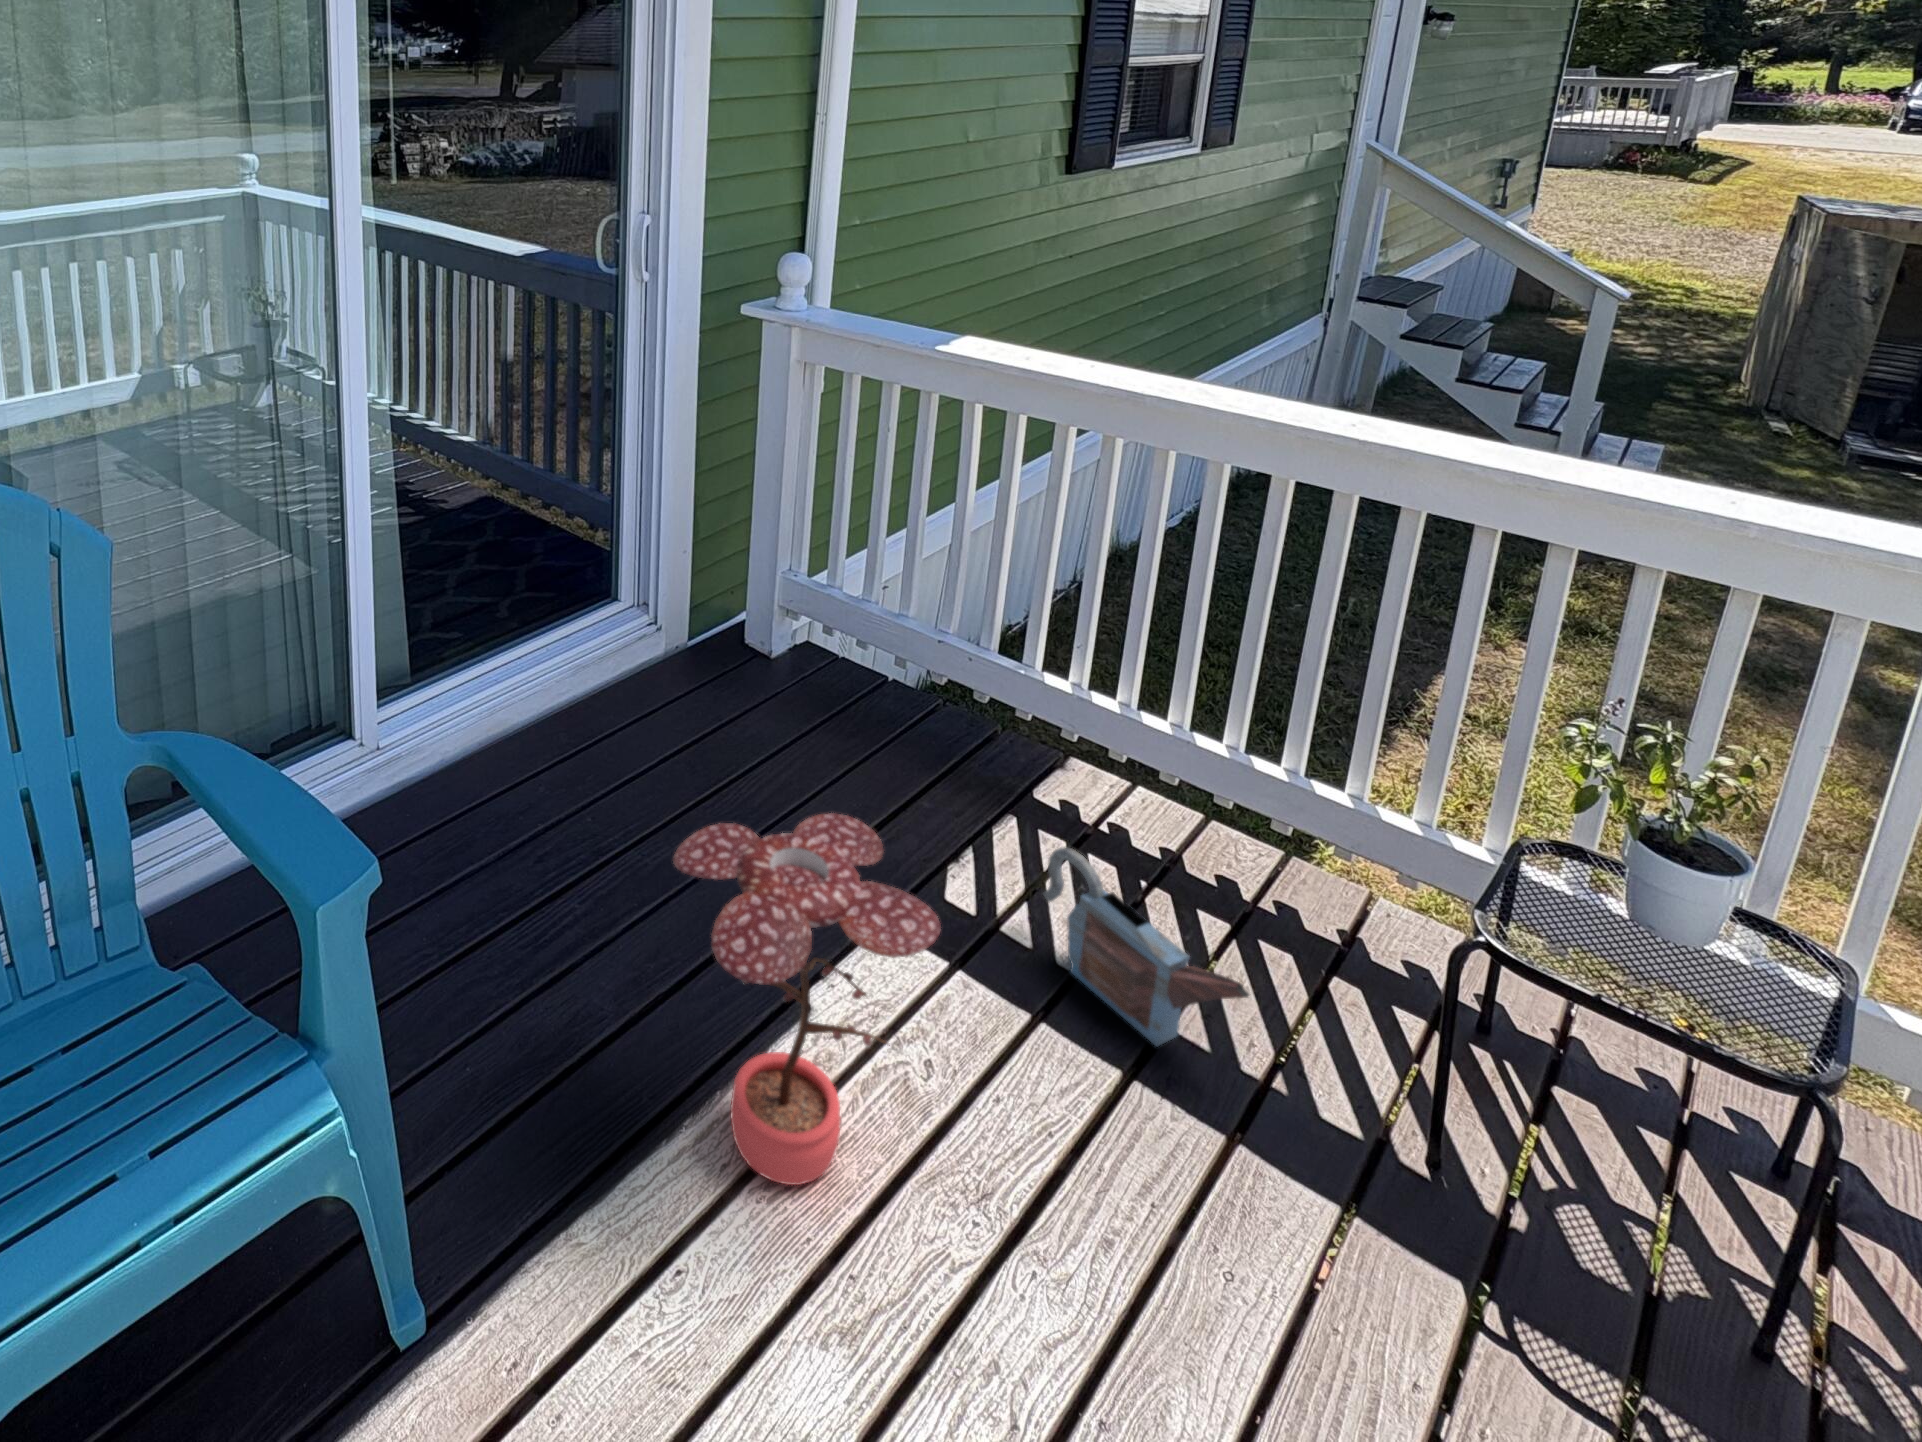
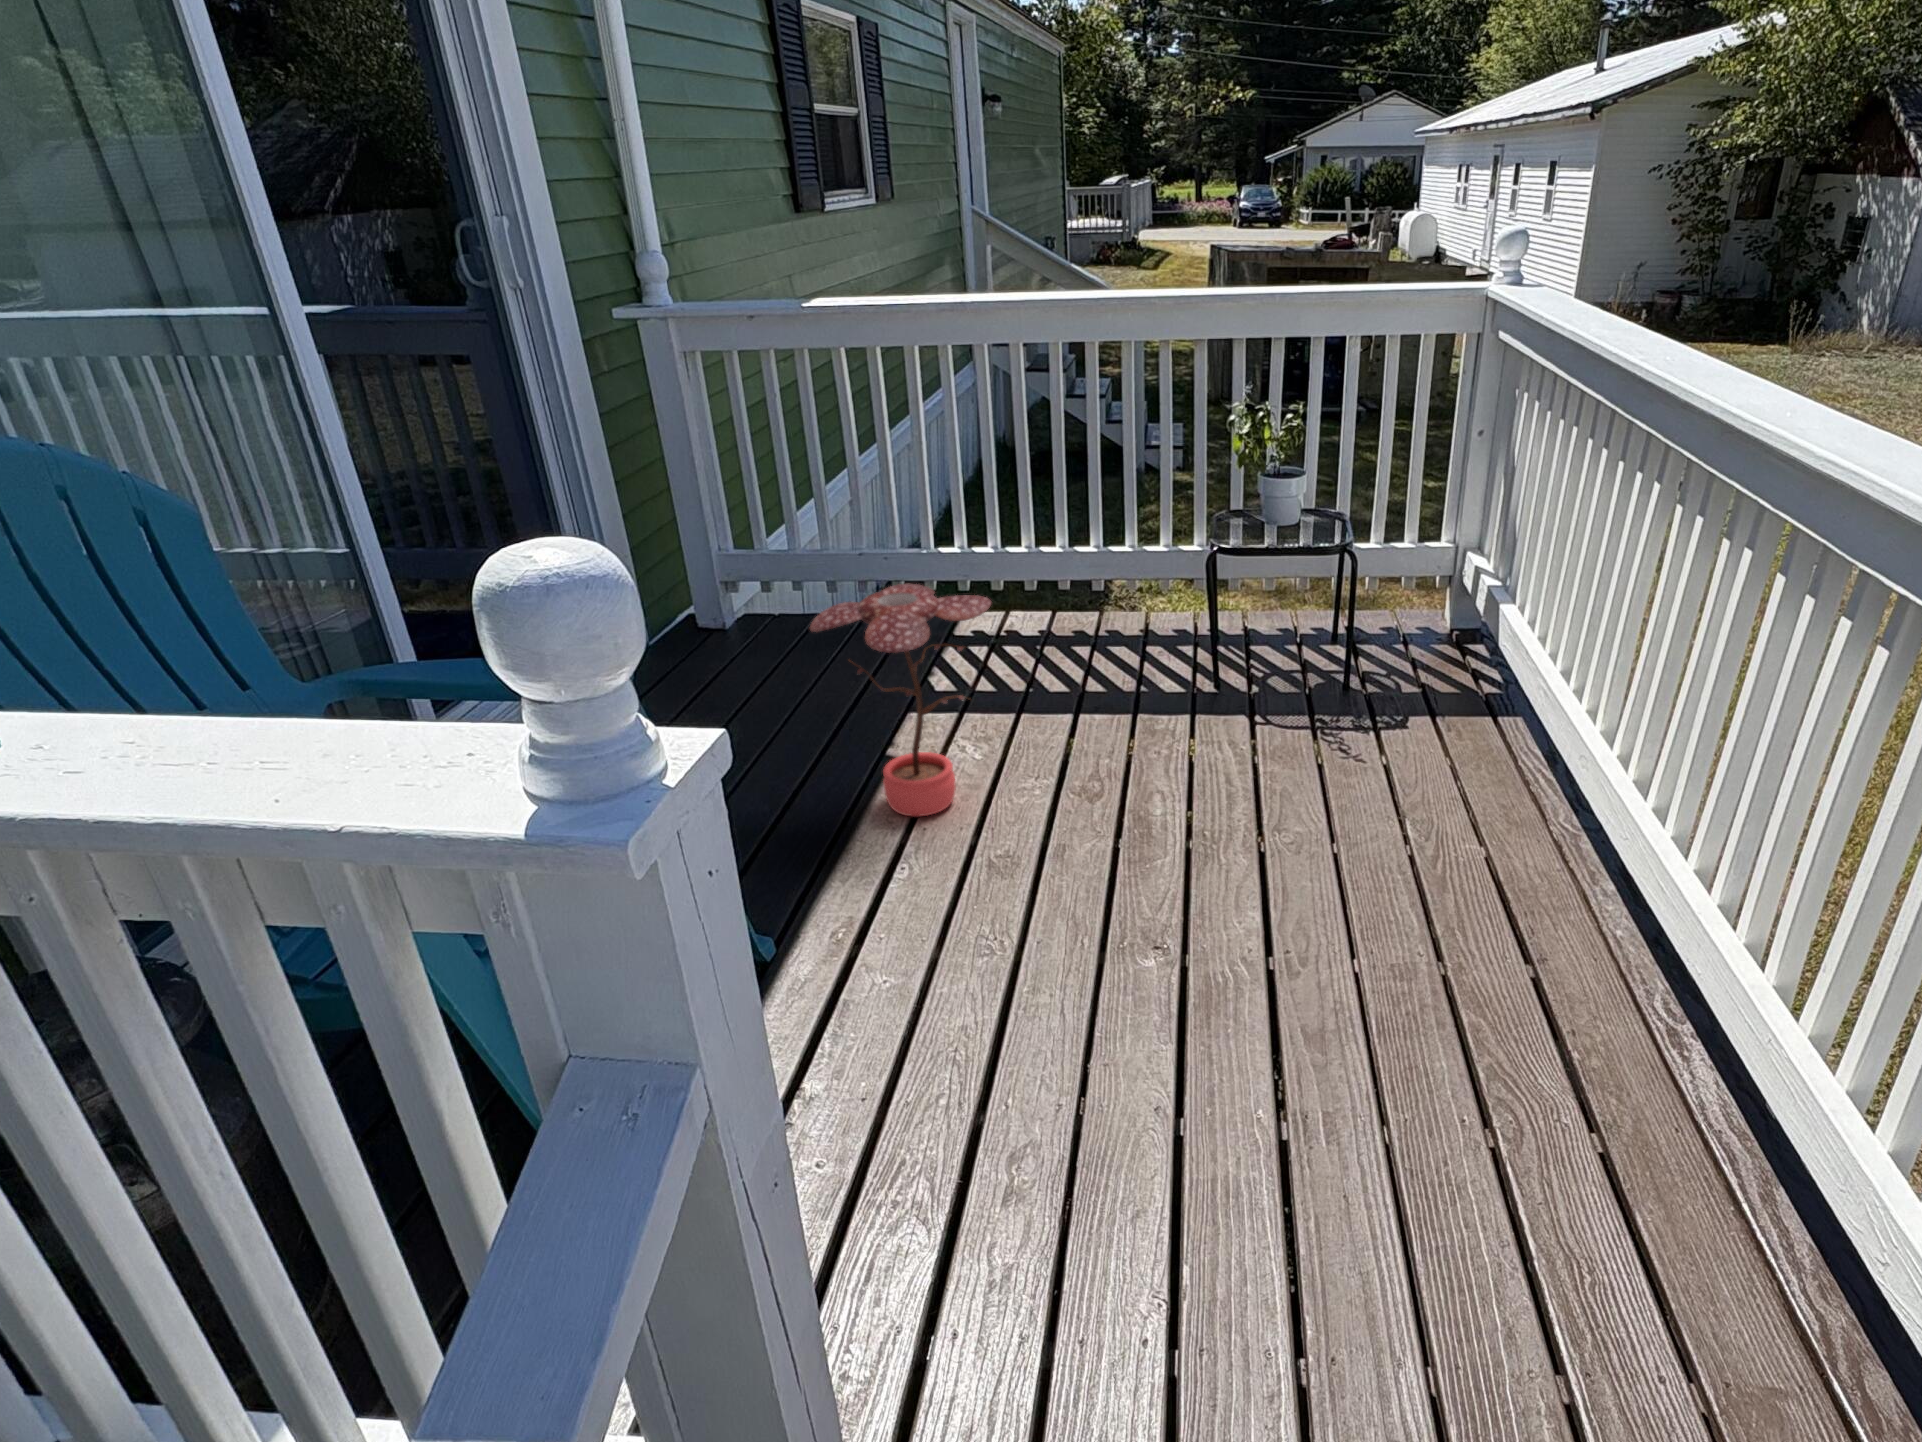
watering can: present [1043,847,1249,1046] -> none [995,612,1125,699]

